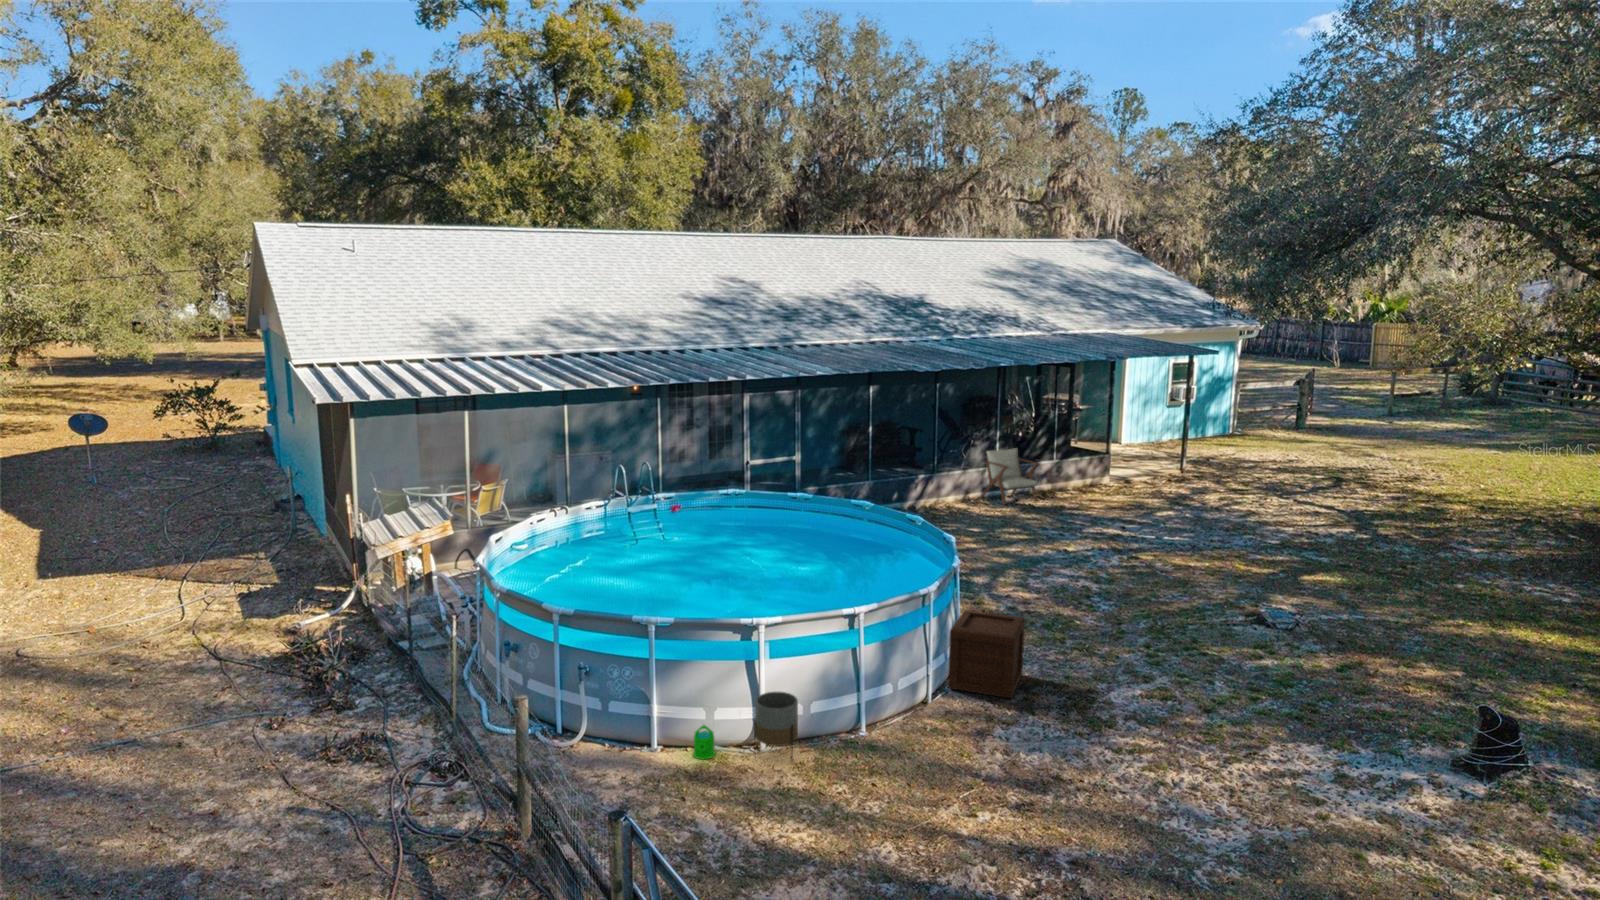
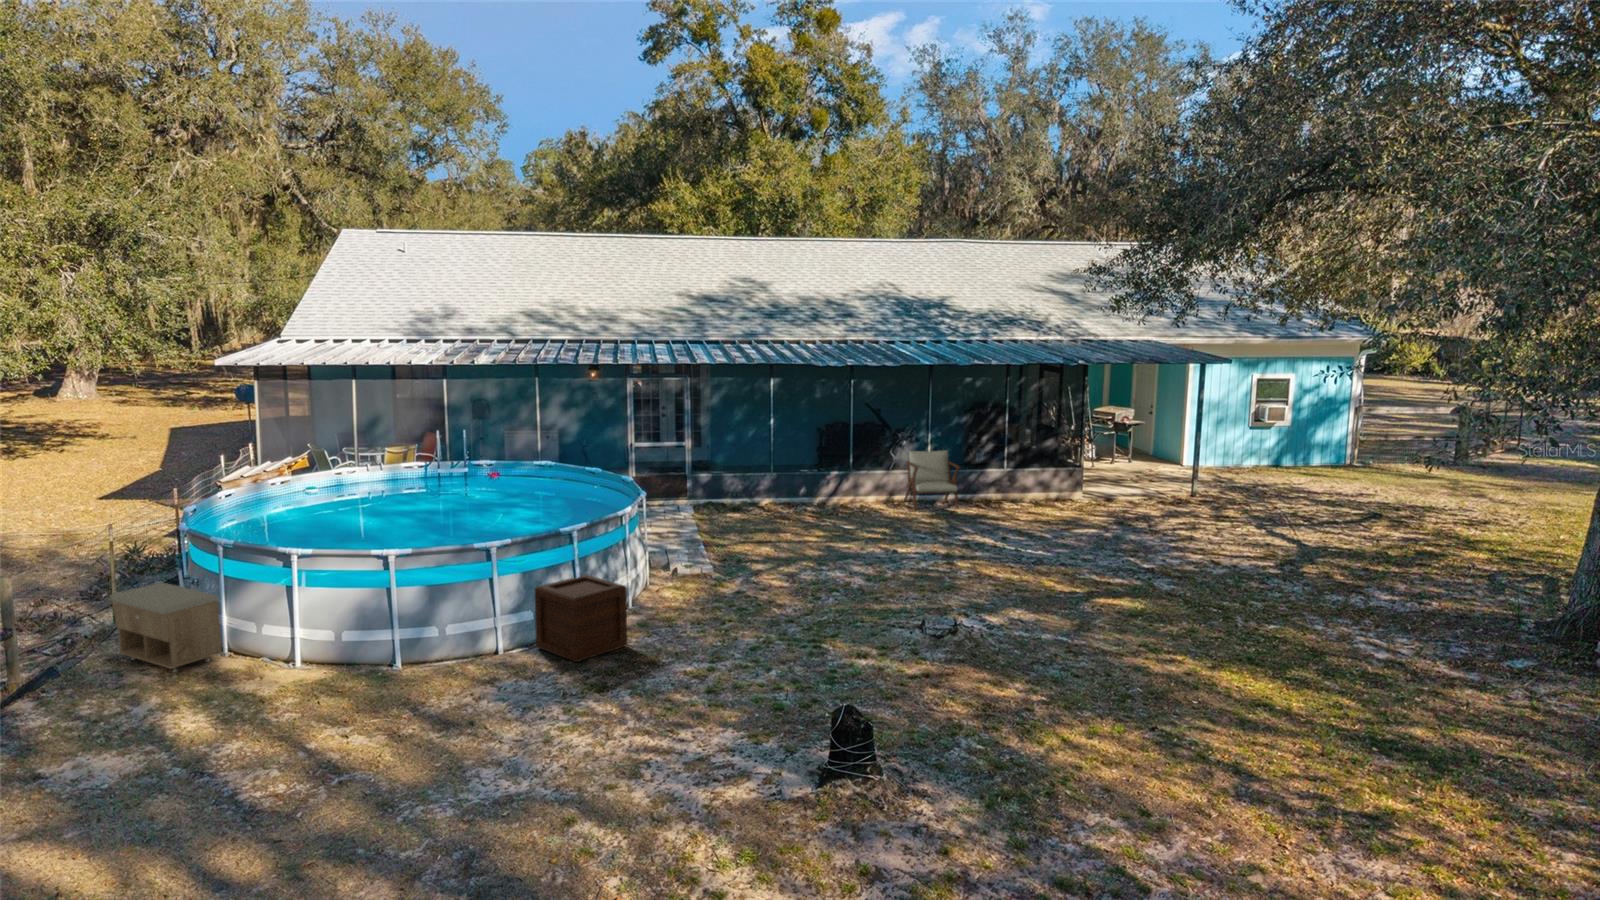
storage bench: none [548,674,666,773] -> present [111,583,222,672]
planter: present [754,692,798,762] -> none [269,617,316,683]
watering can: present [693,725,716,759] -> none [223,640,259,670]

